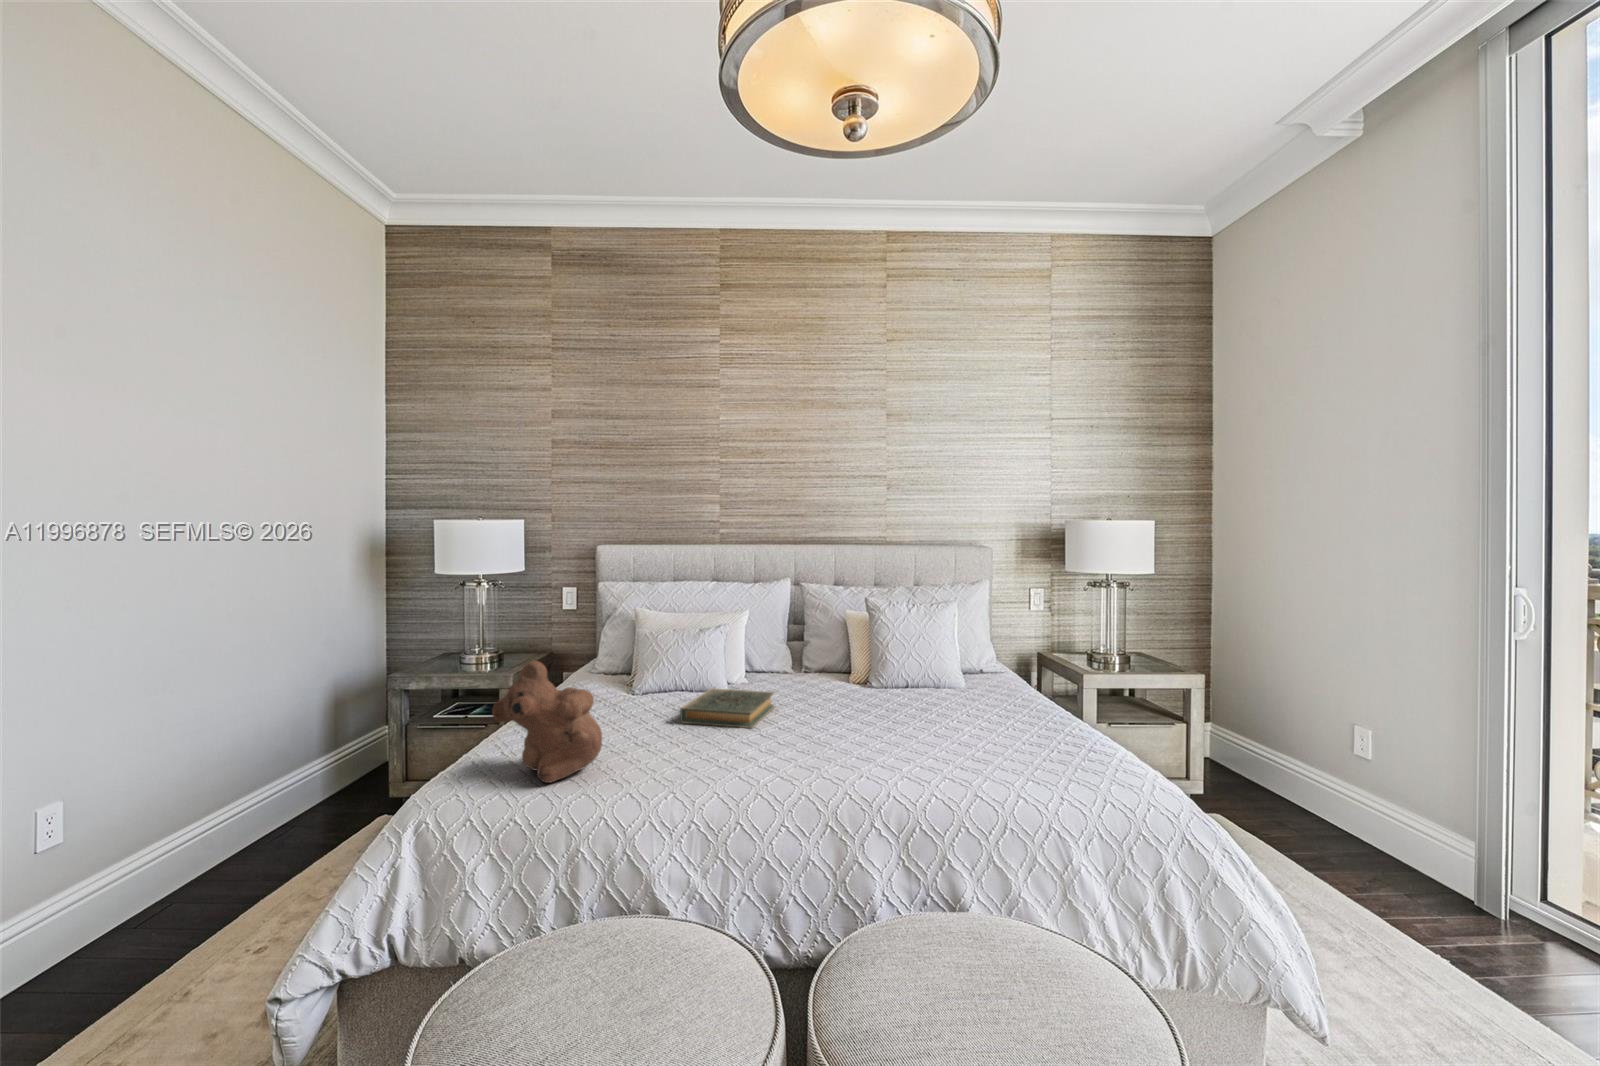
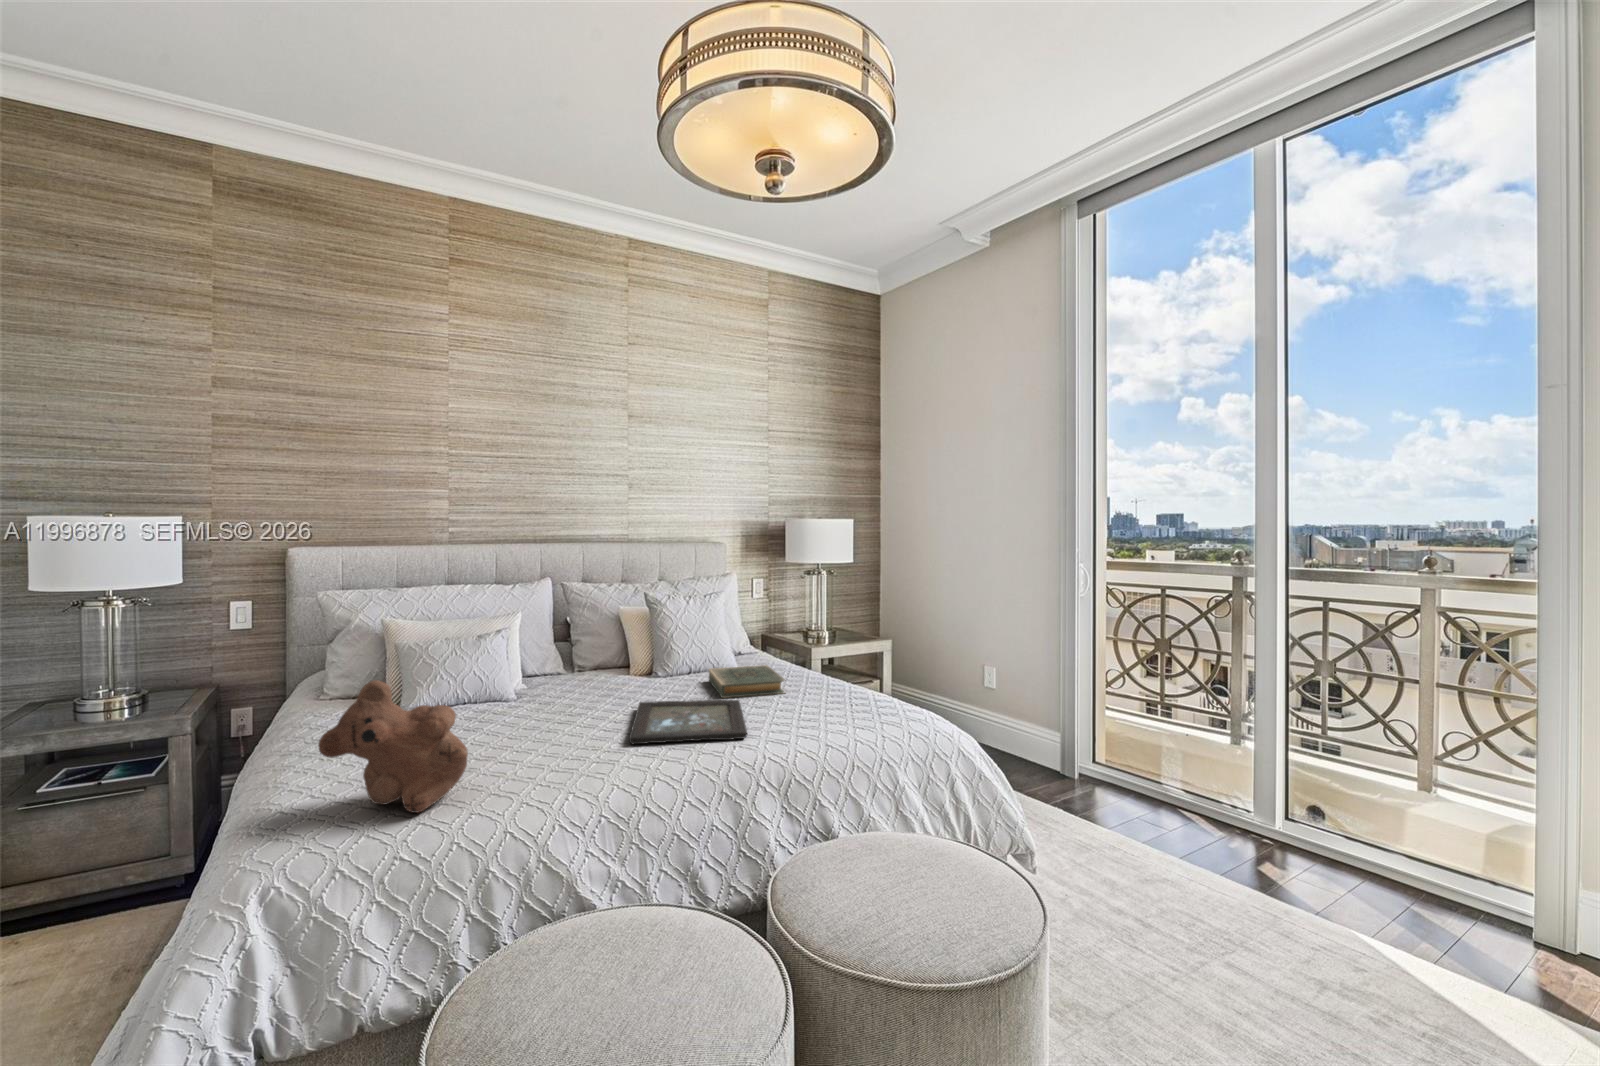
hardback book: present [680,689,775,728] -> present [709,665,785,698]
tray: none [769,713,921,770] -> present [629,700,747,744]

